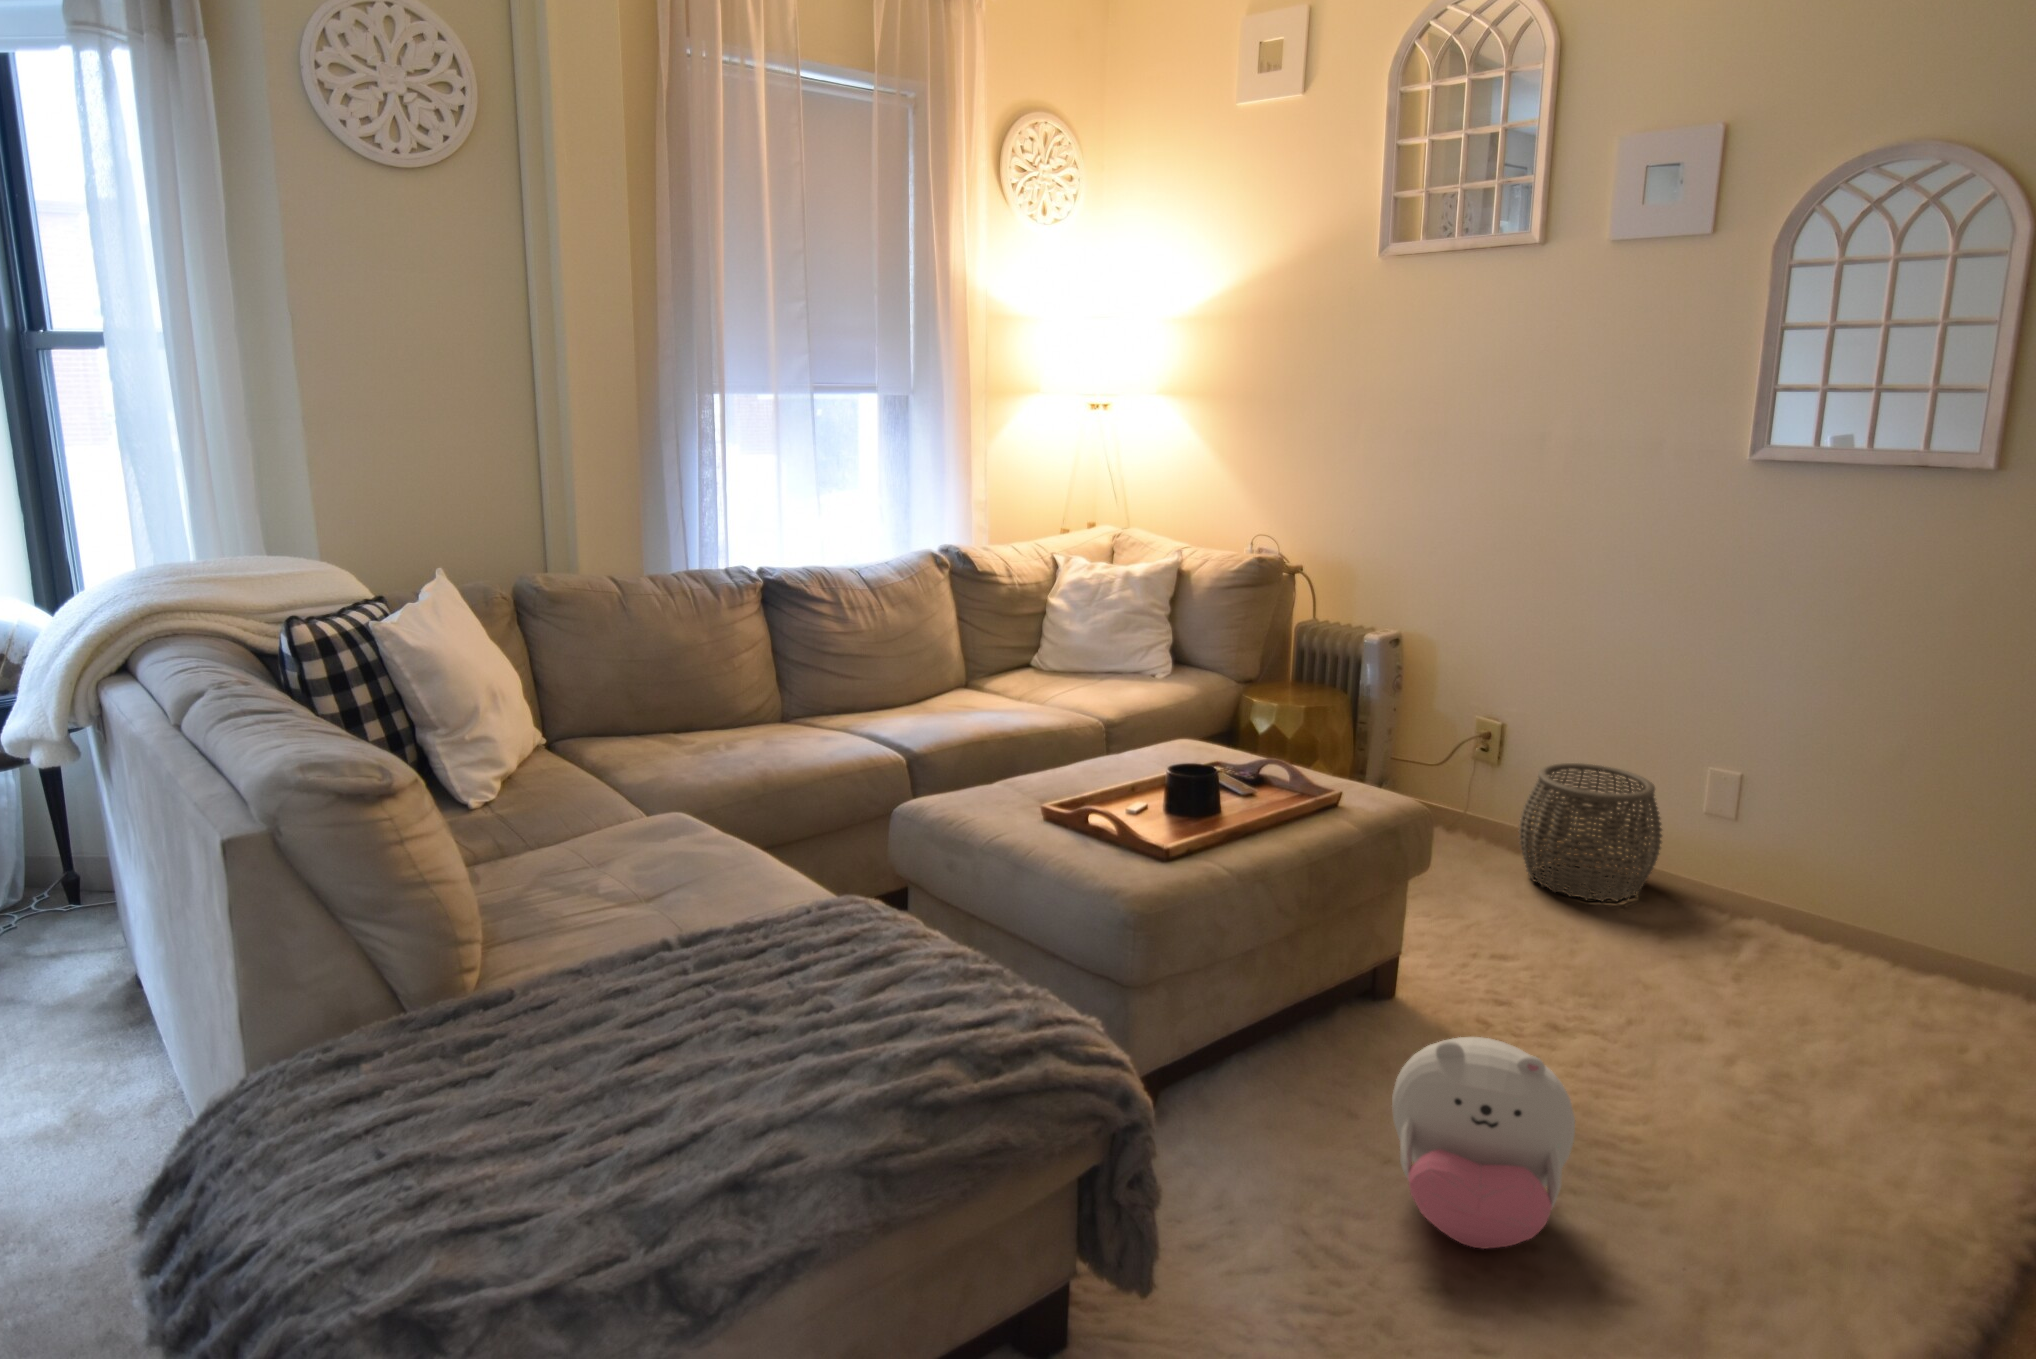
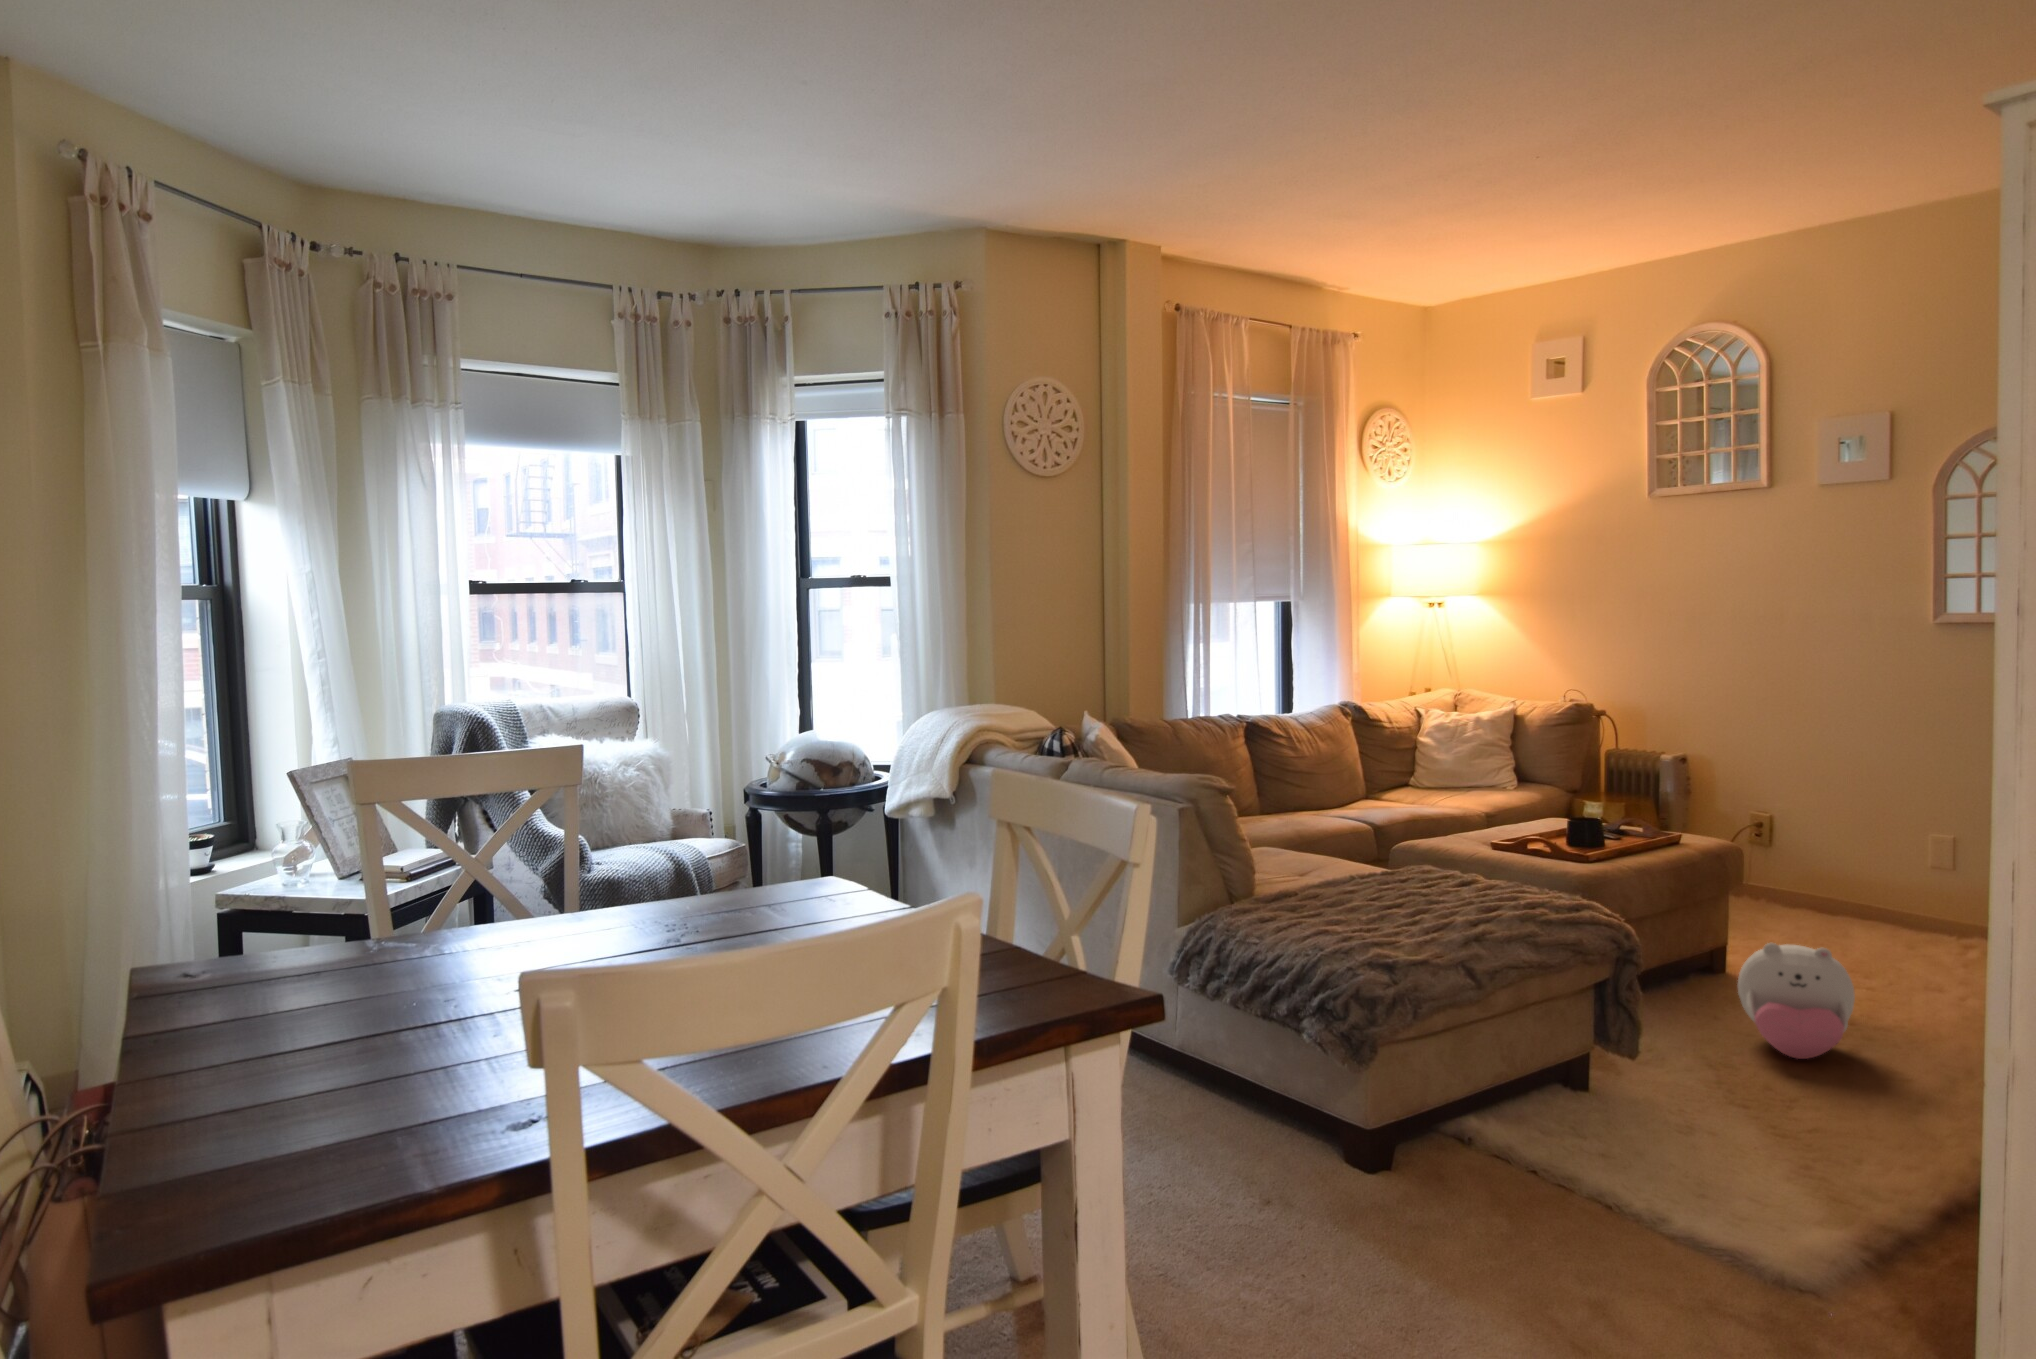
woven basket: present [1519,763,1662,901] -> none [1795,840,1907,933]

